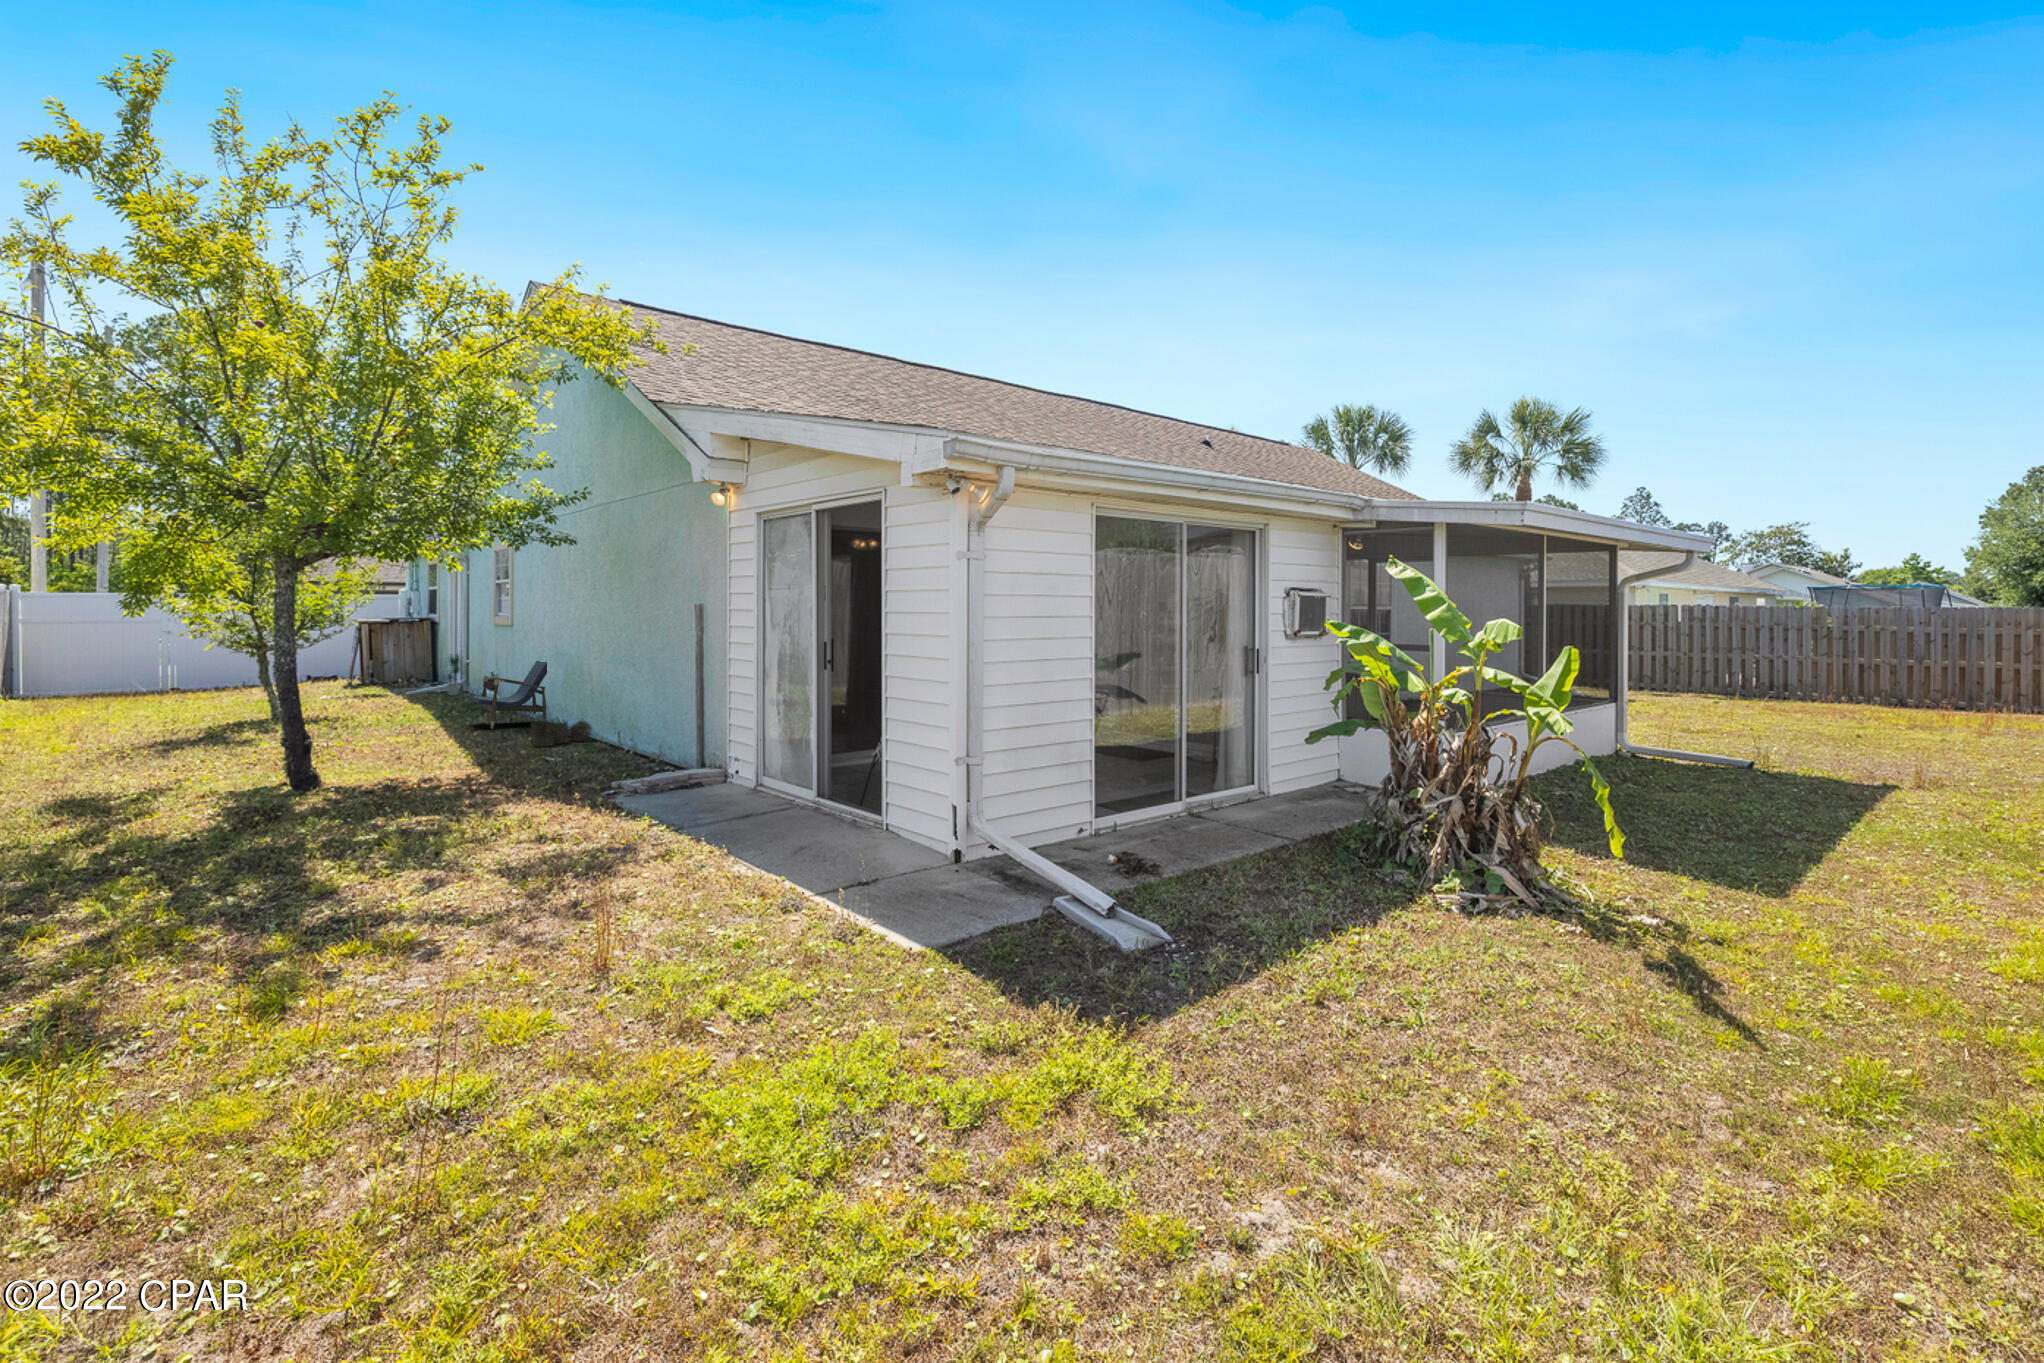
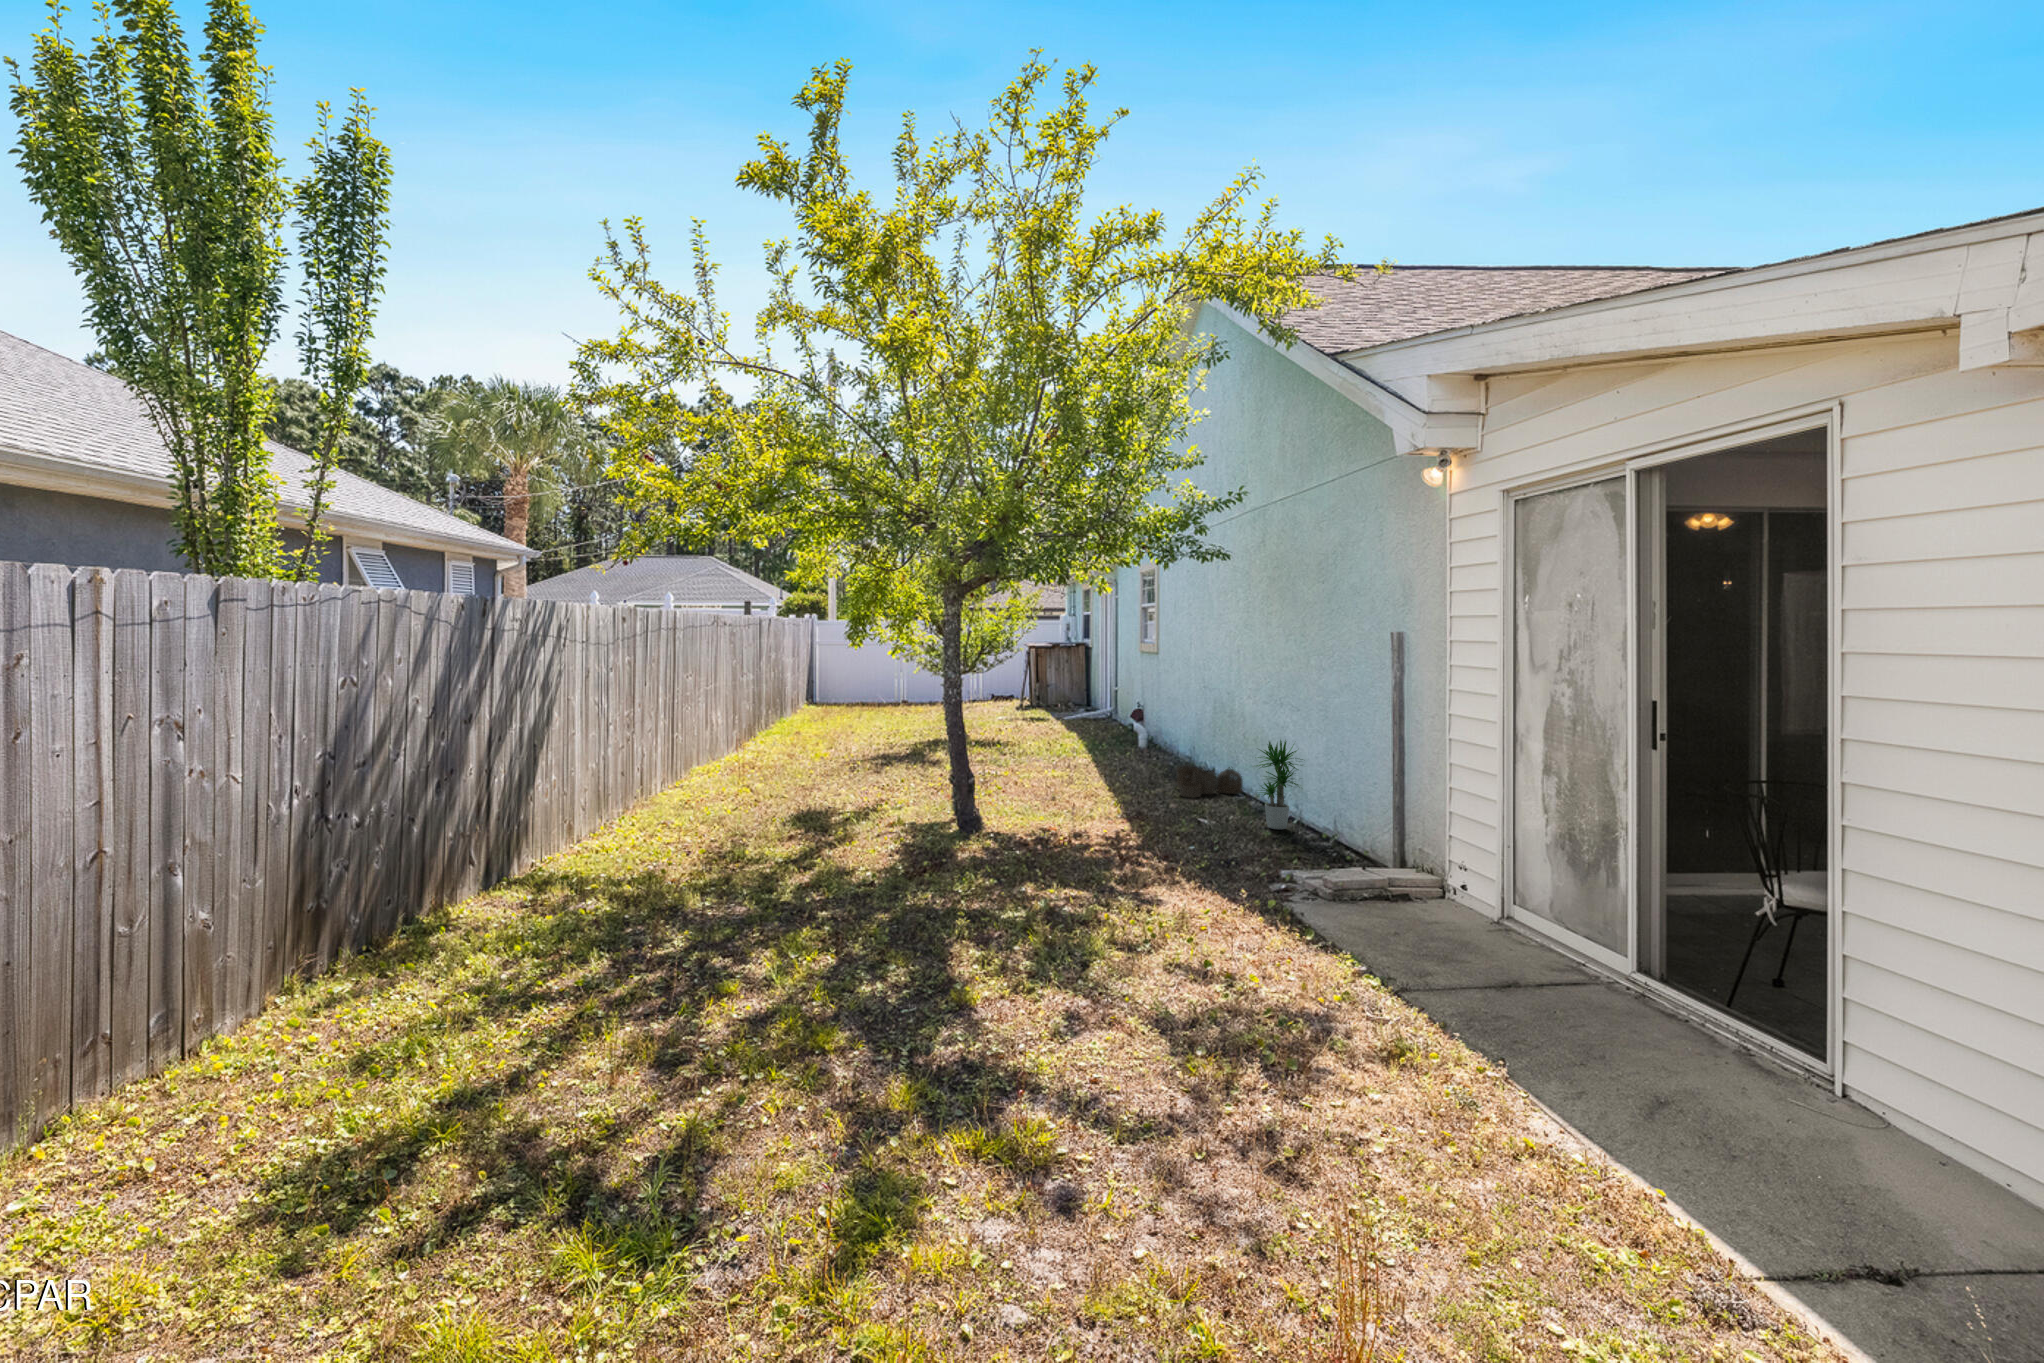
potted plant: present [446,654,461,696] -> present [1256,740,1303,829]
lounge chair: present [470,661,547,729] -> none [1118,691,1196,766]

